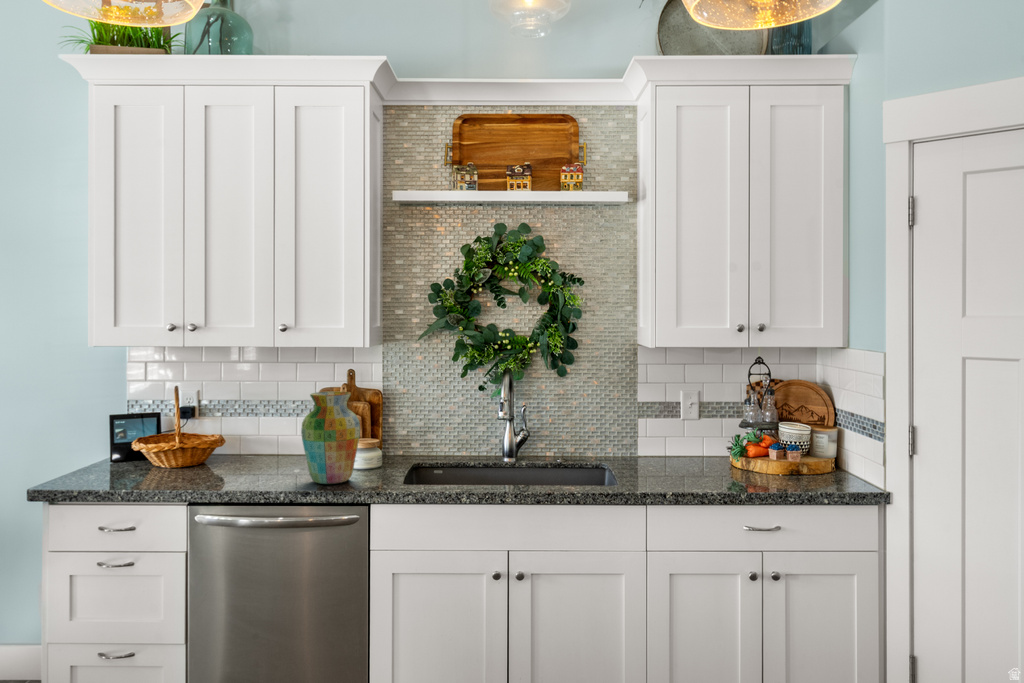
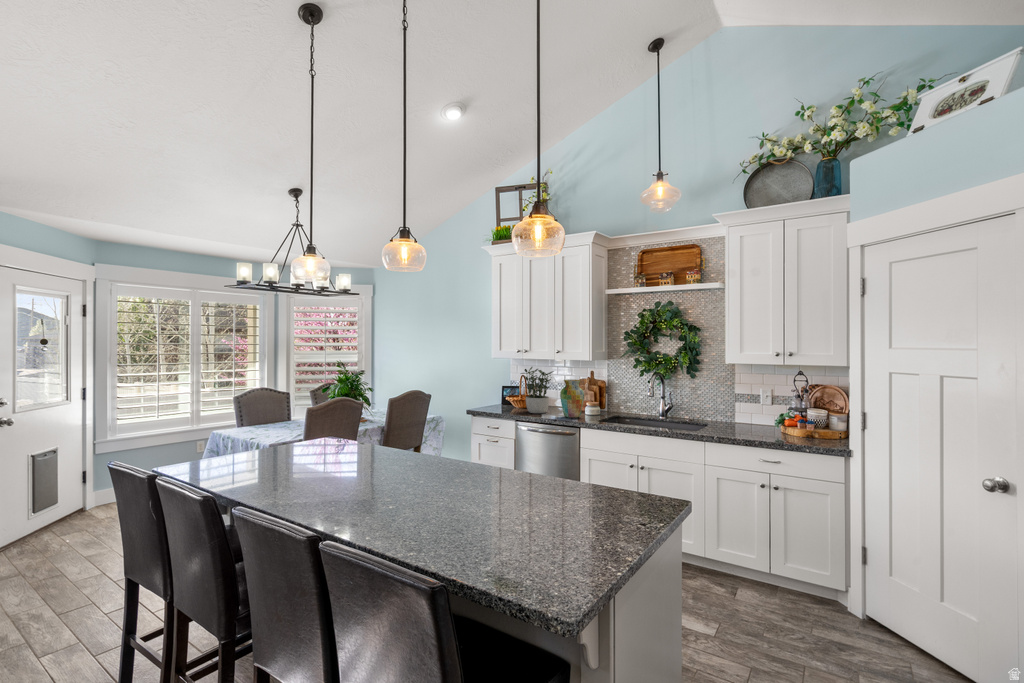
potted plant: none [179,363,273,481] -> present [521,367,554,413]

